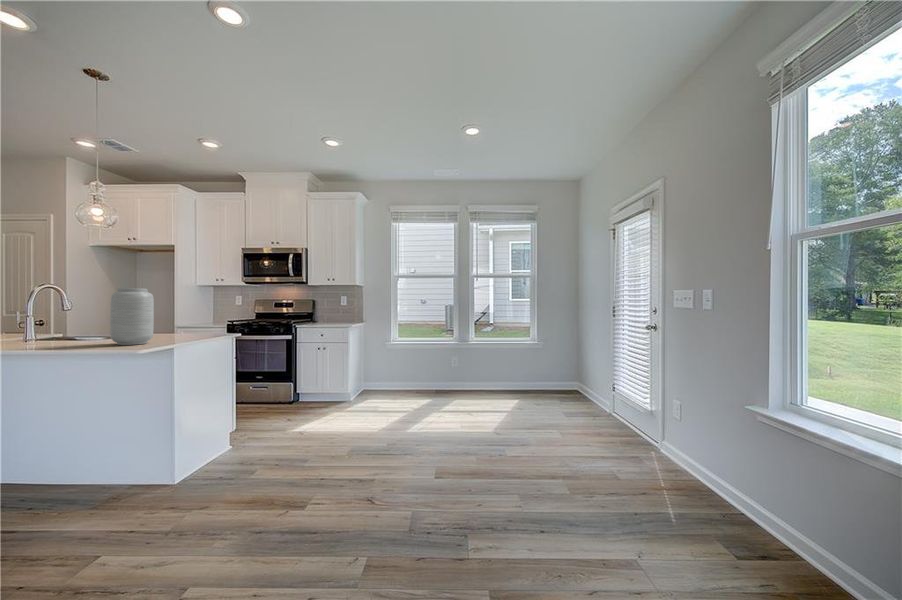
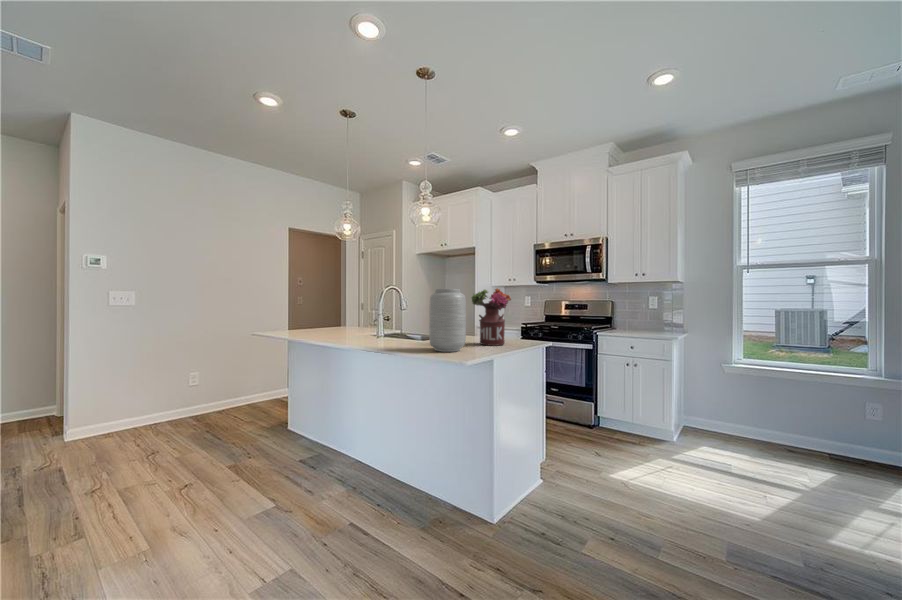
flower arrangement: none [161,288,205,338] -> present [472,288,511,346]

